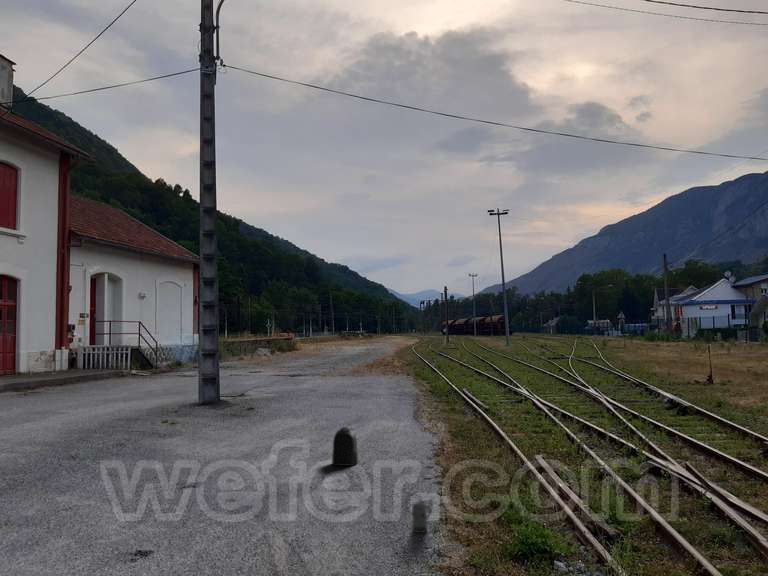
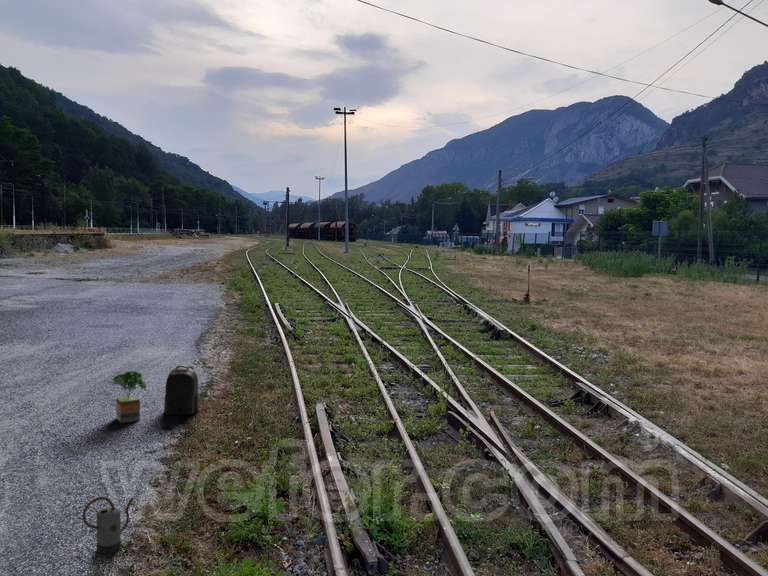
backpack: present [332,427,358,466] -> present [164,365,199,415]
potted tree: none [377,428,404,468] -> present [111,371,147,423]

